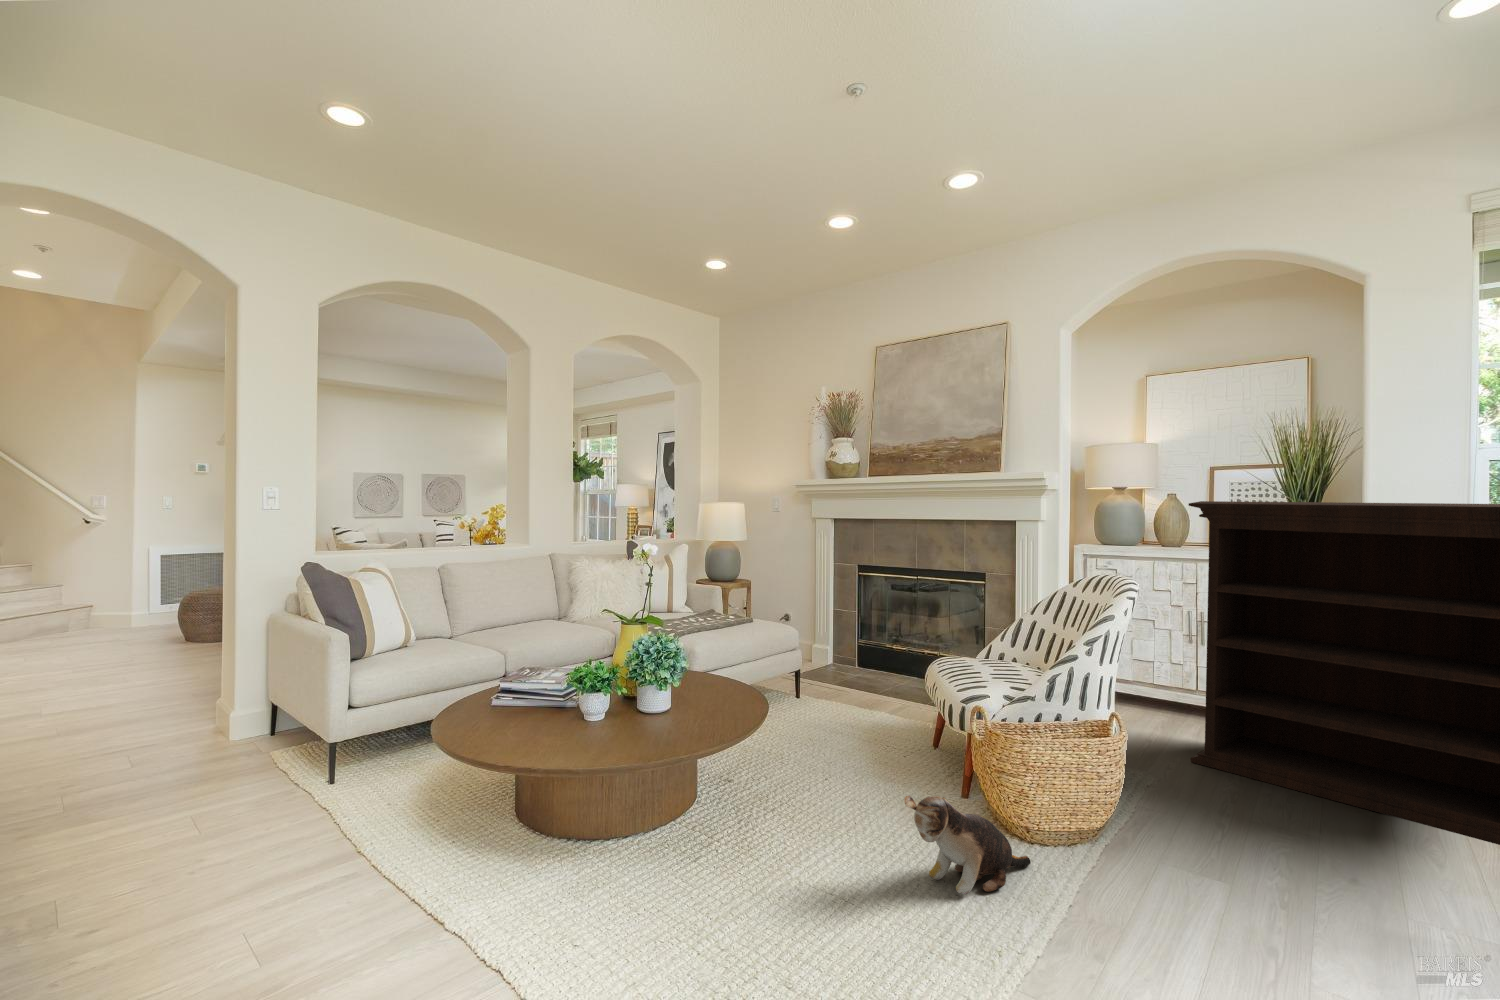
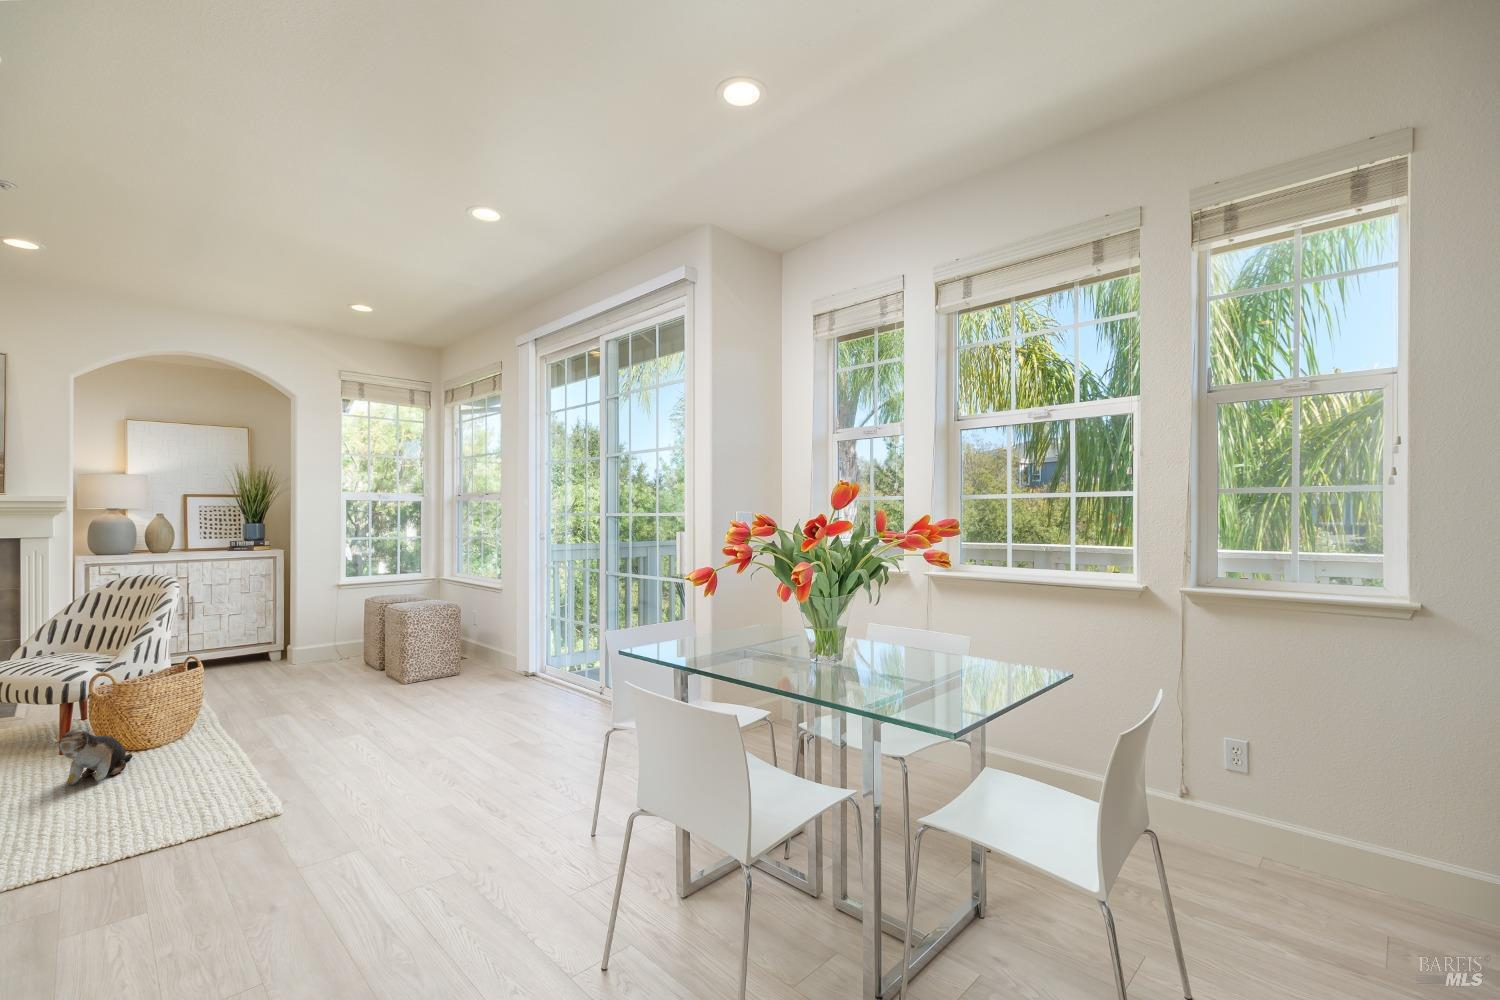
bookshelf: present [1189,501,1500,845] -> none [194,523,376,691]

